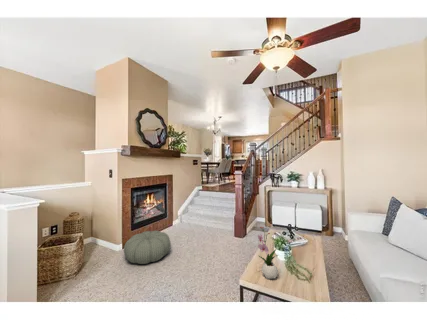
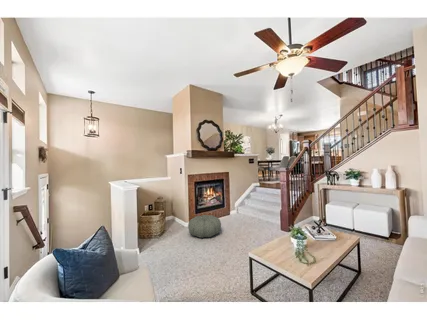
flower arrangement: present [258,227,278,279] -> none [265,214,282,258]

